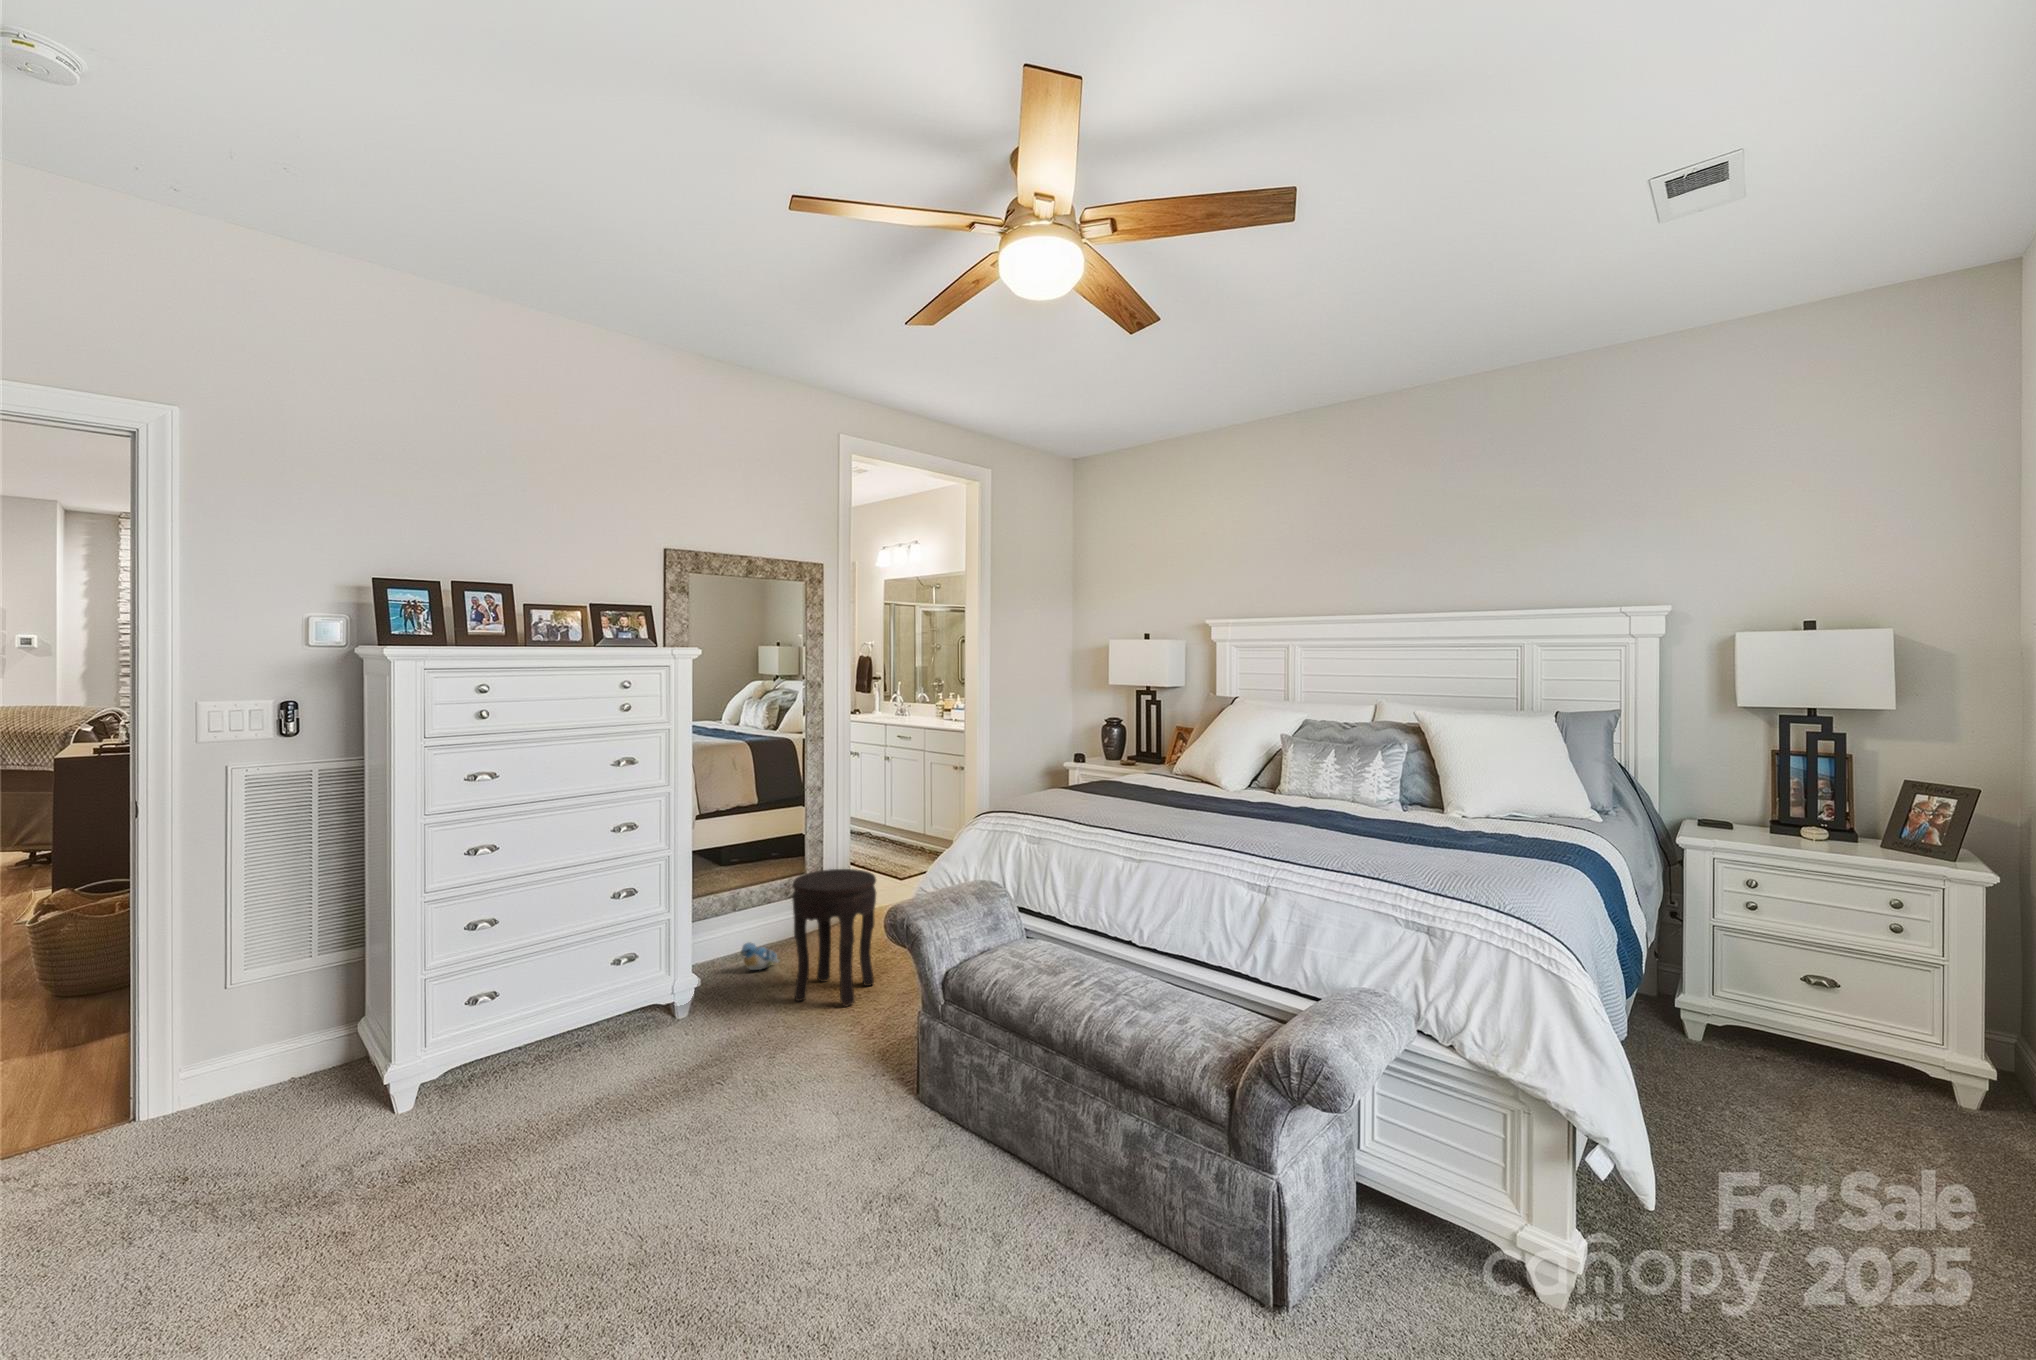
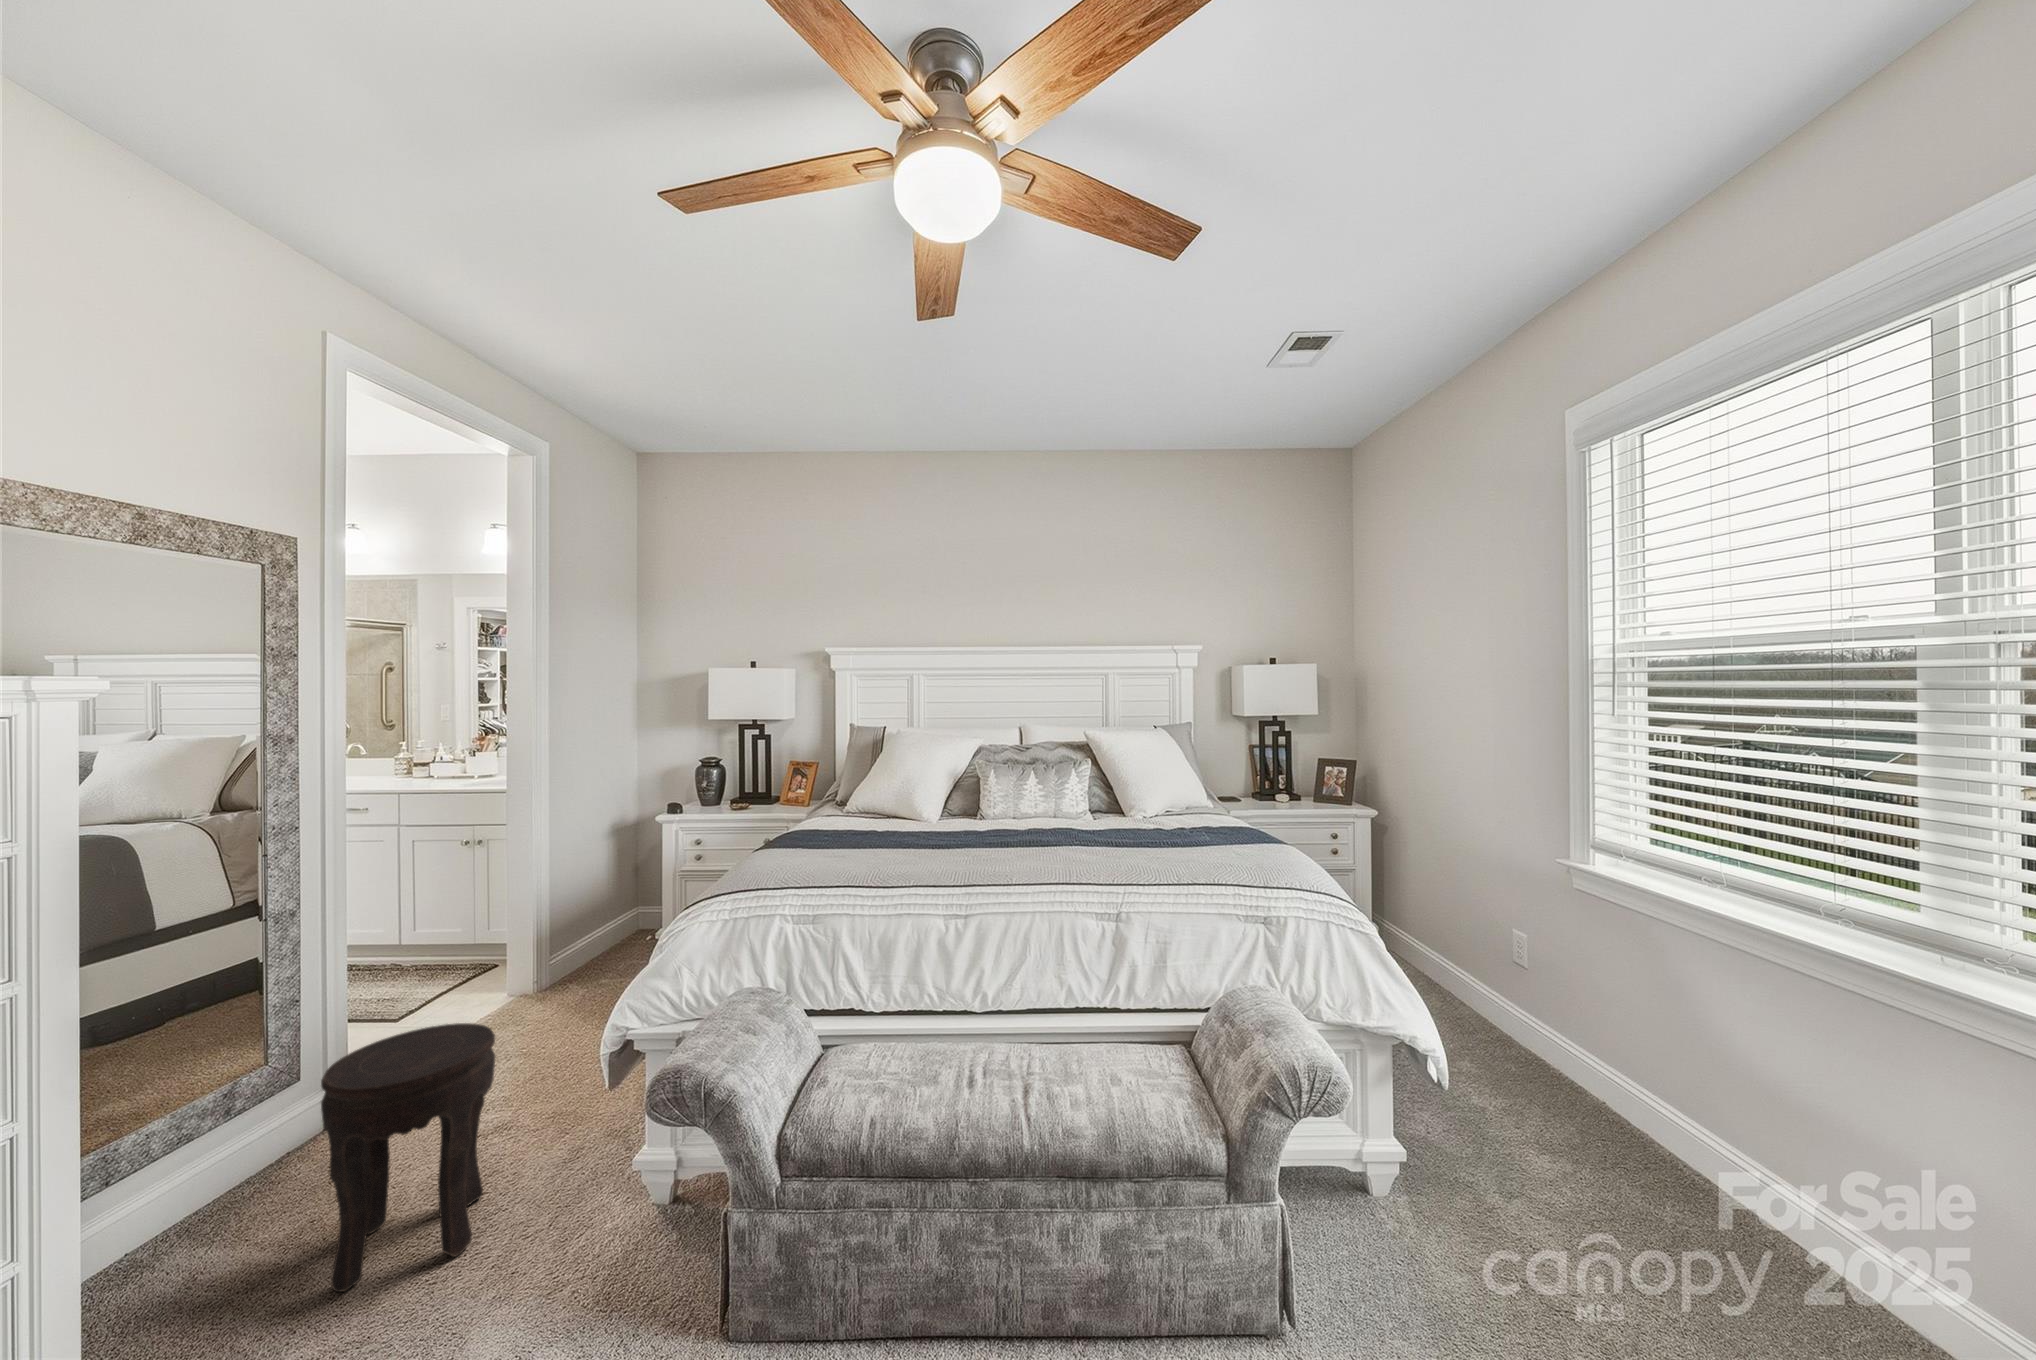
plush toy: present [741,943,780,970] -> none [144,1223,250,1281]

